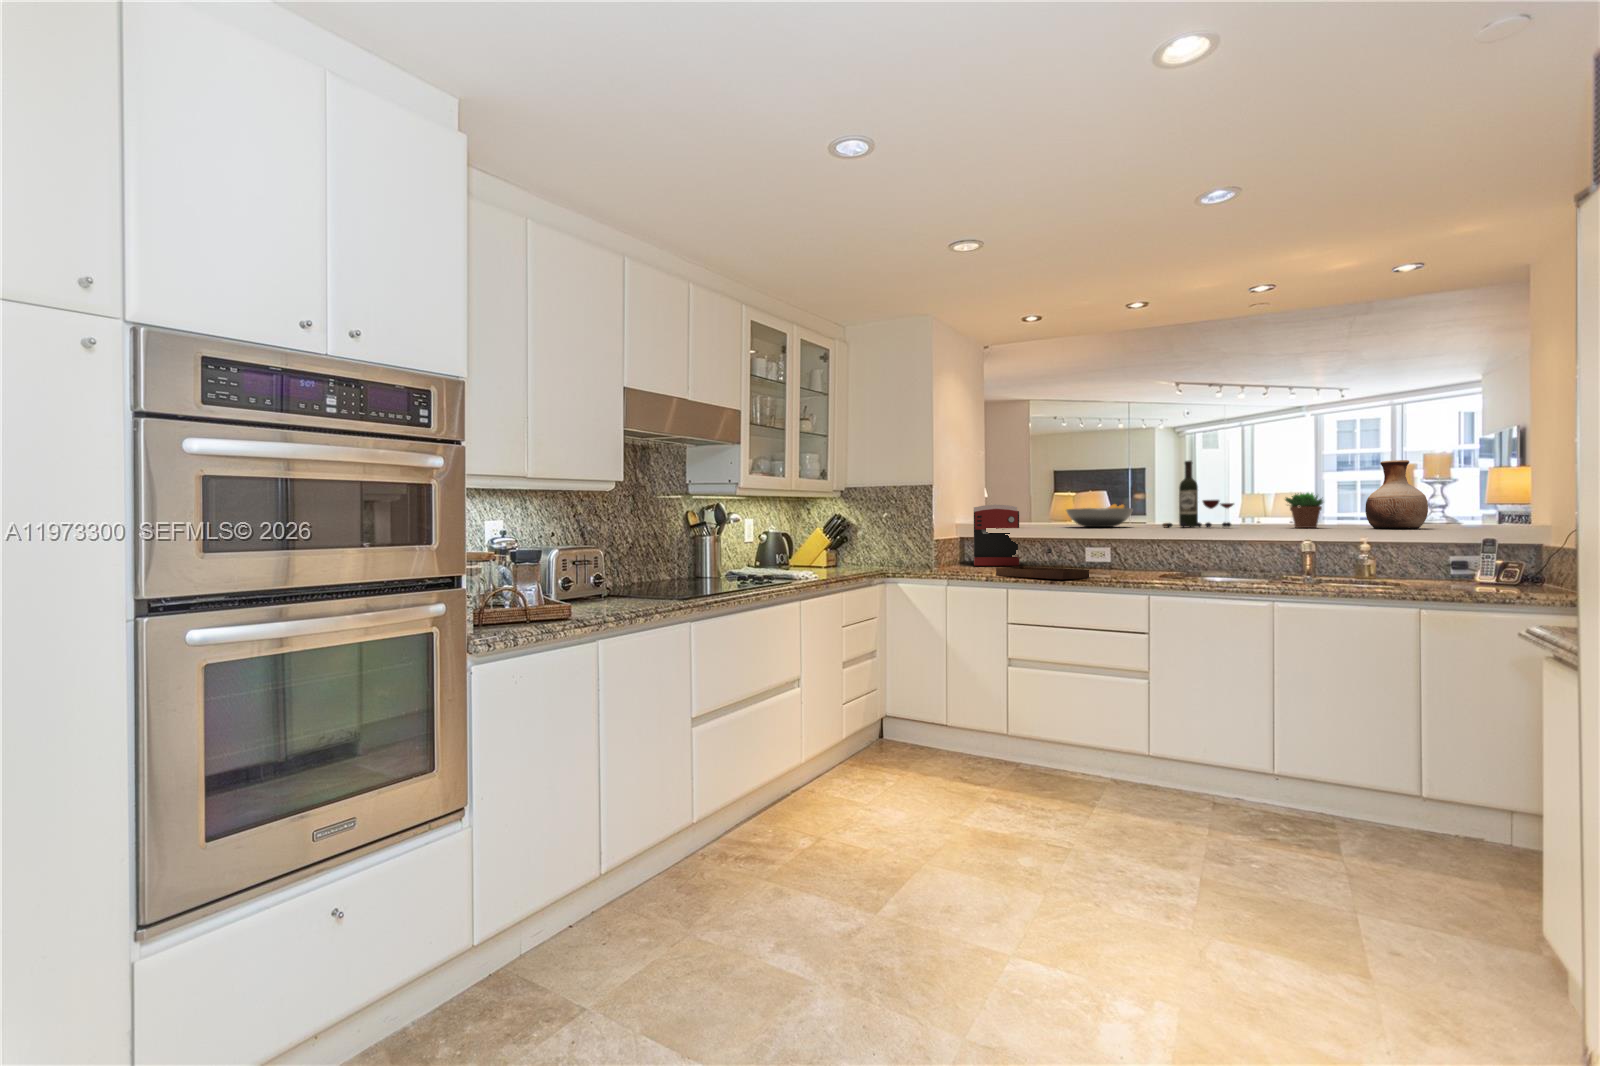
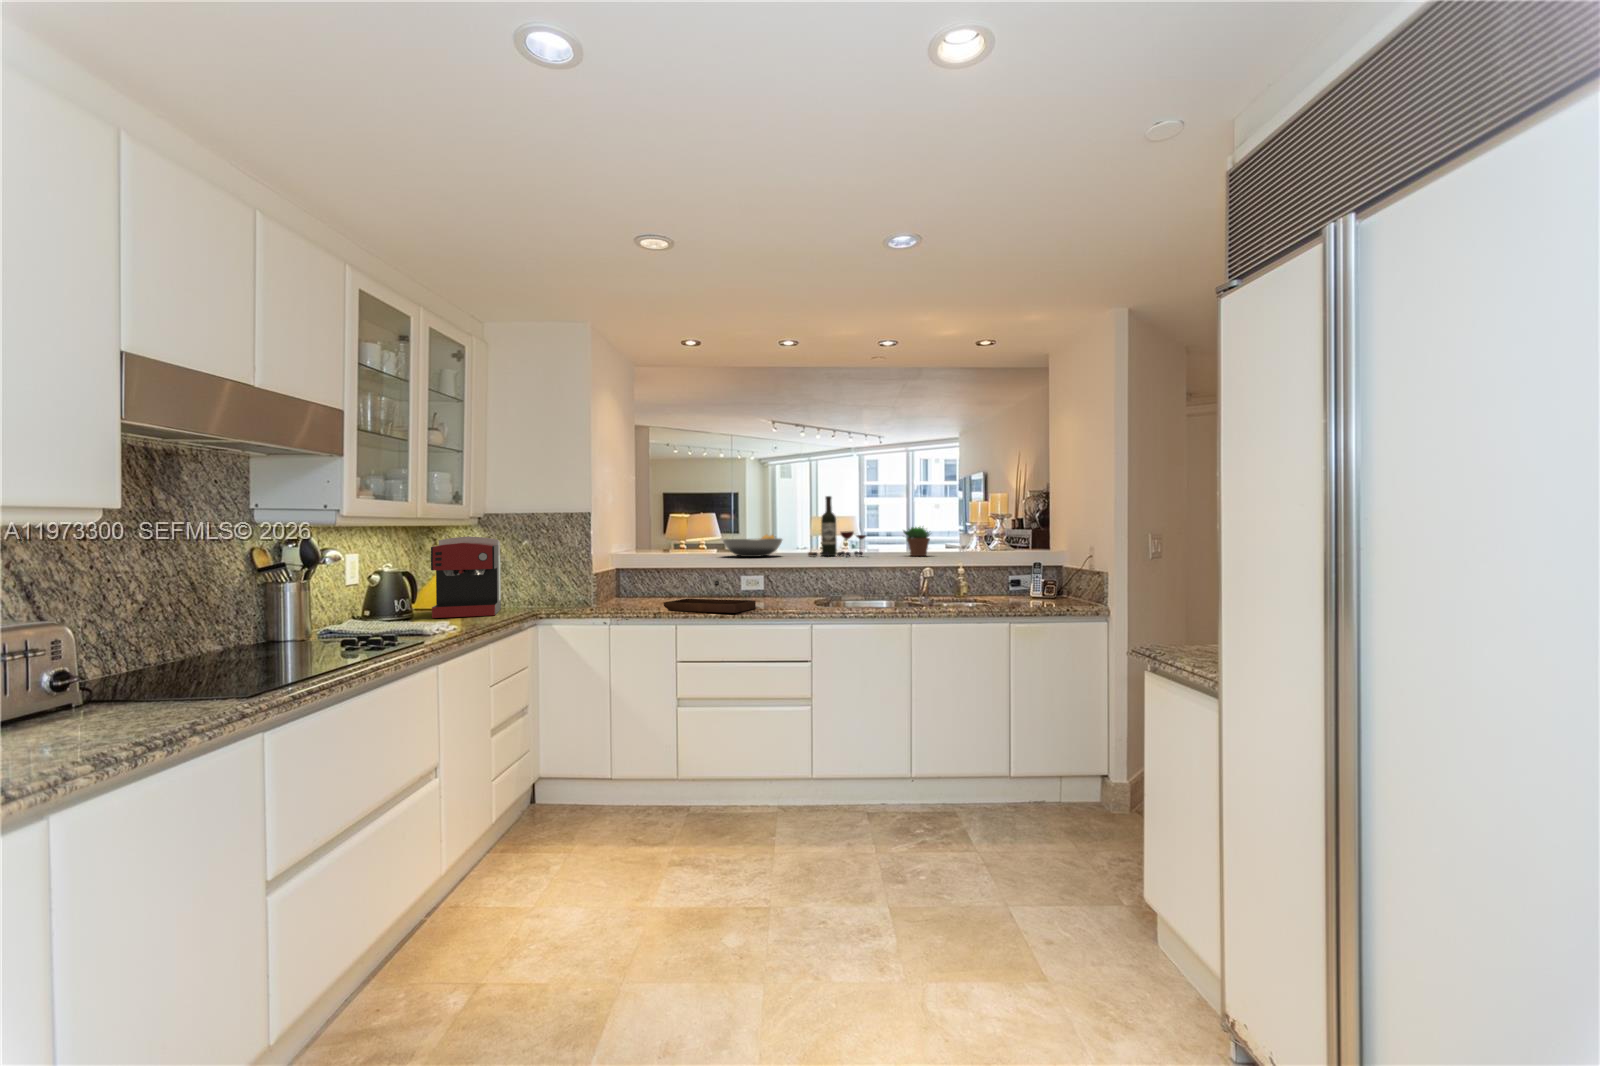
vase: present [1365,460,1428,529] -> none [960,502,1001,557]
coffee maker: present [974,504,1019,566] -> present [431,536,501,618]

